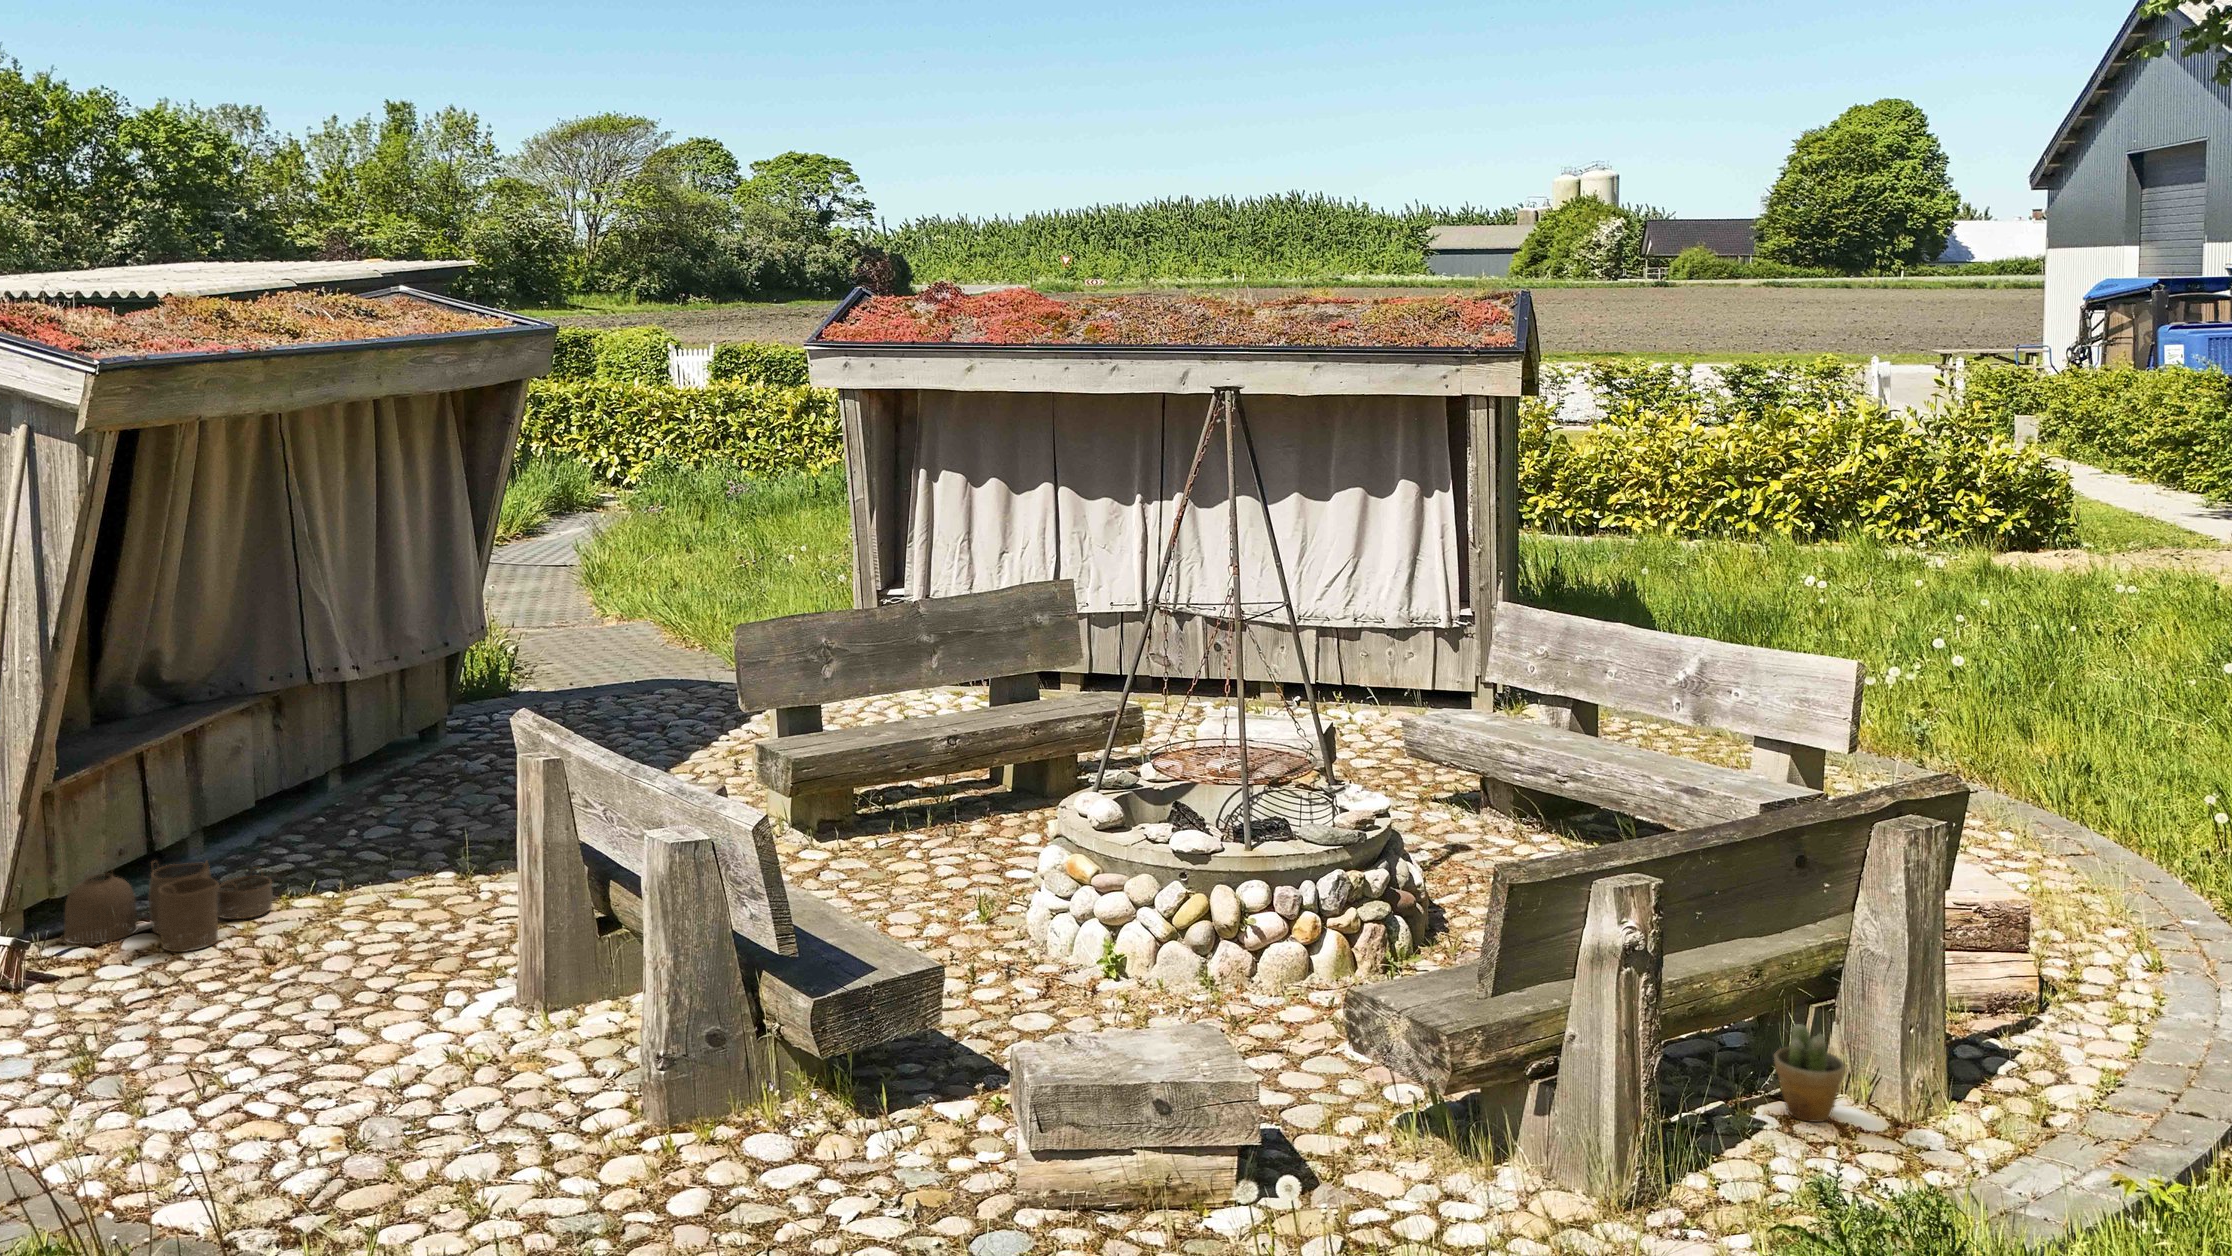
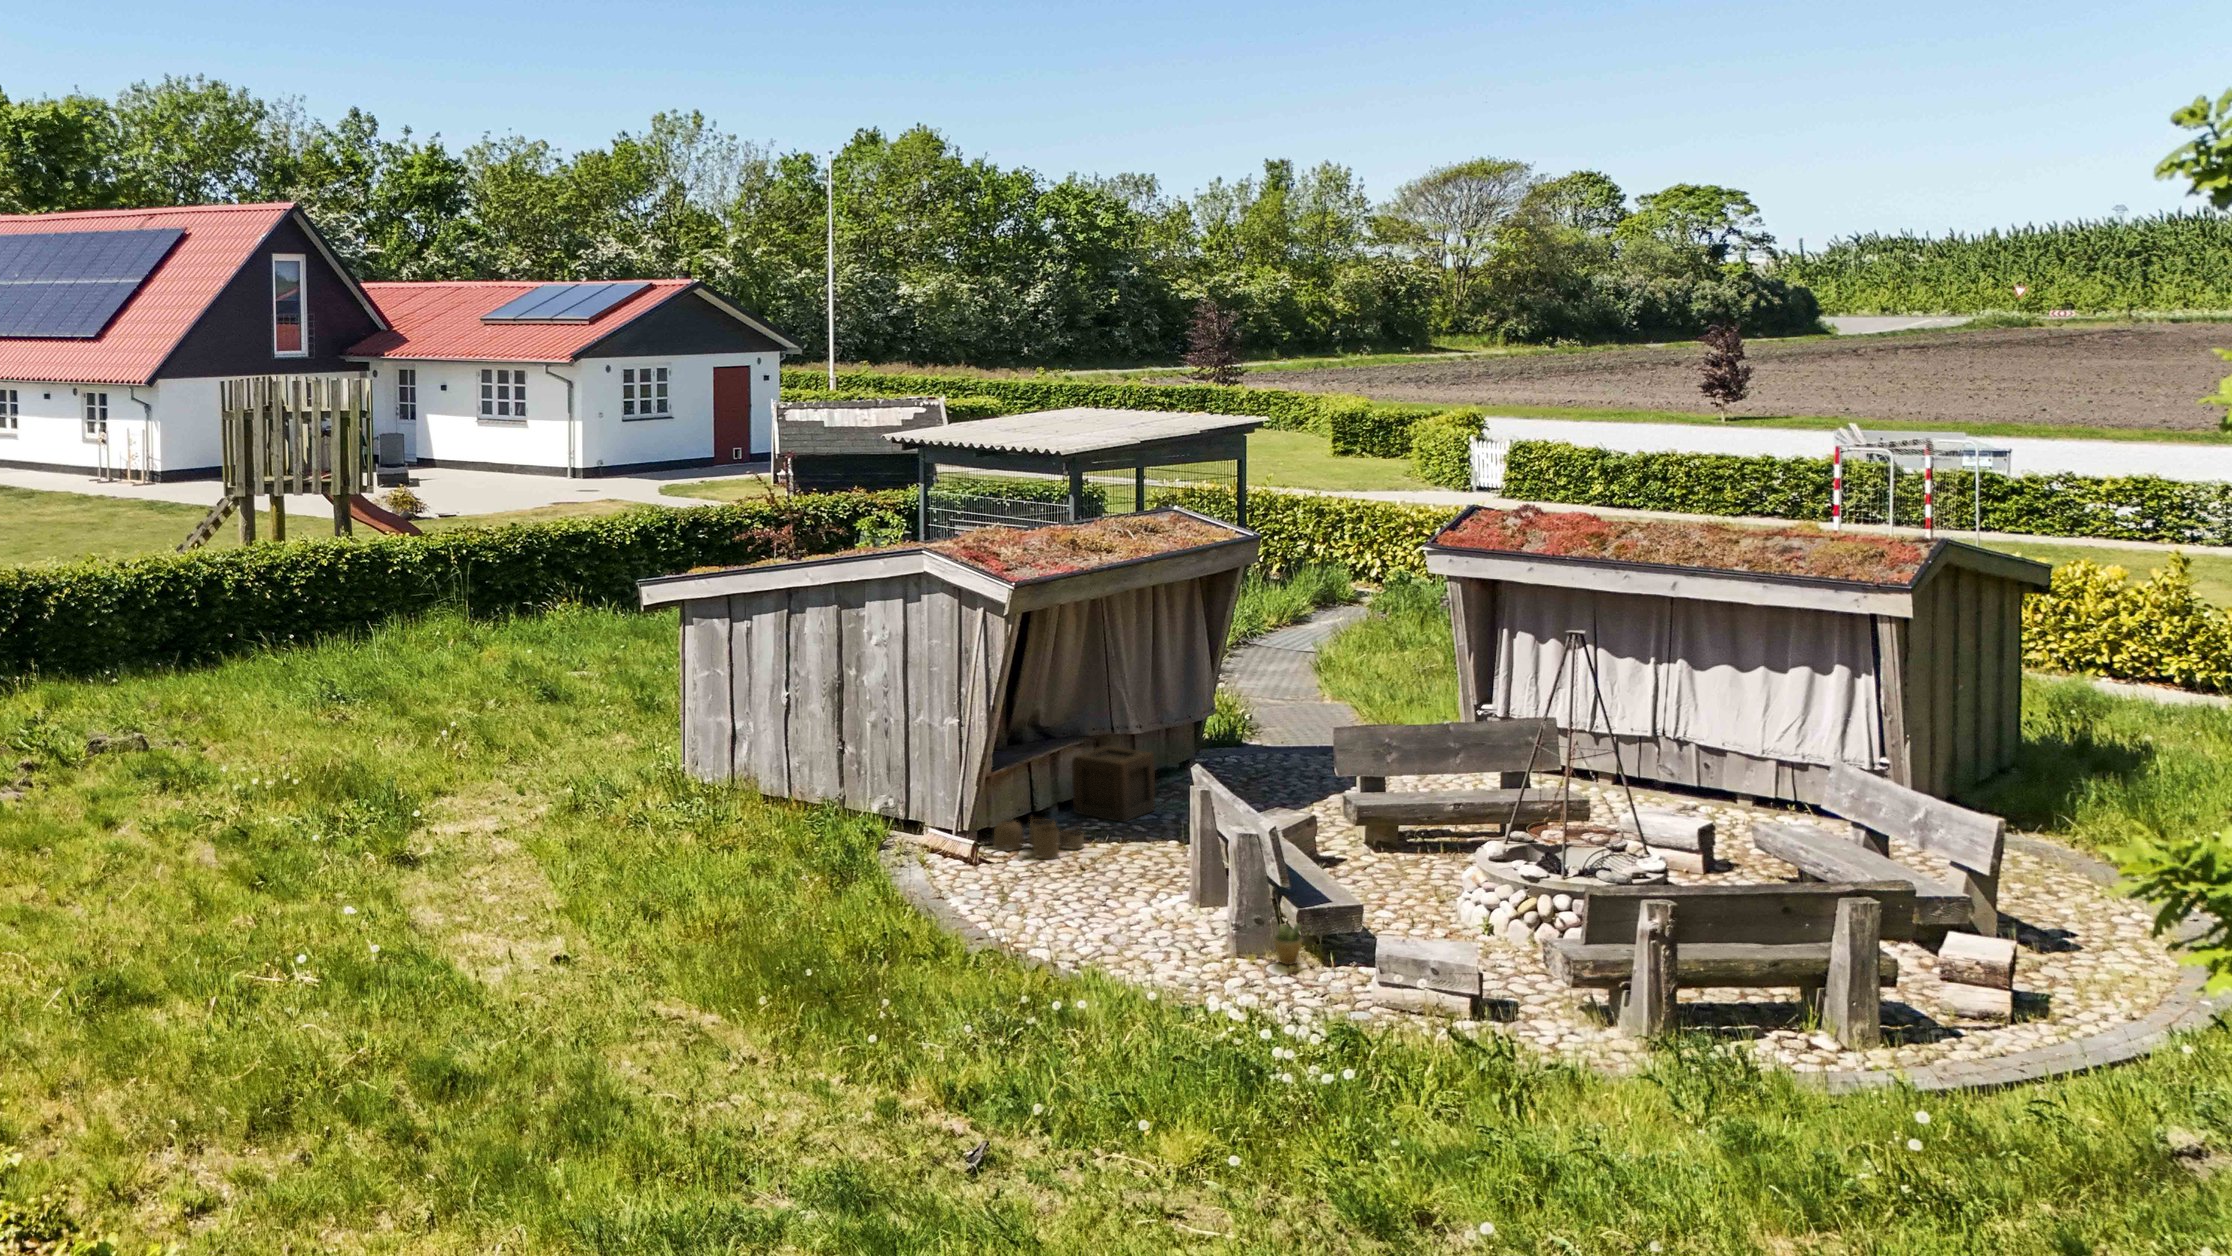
wooden crate: none [239,702,403,842] -> present [1072,746,1155,822]
potted plant: present [1774,1024,1845,1122] -> present [1273,924,1302,965]

